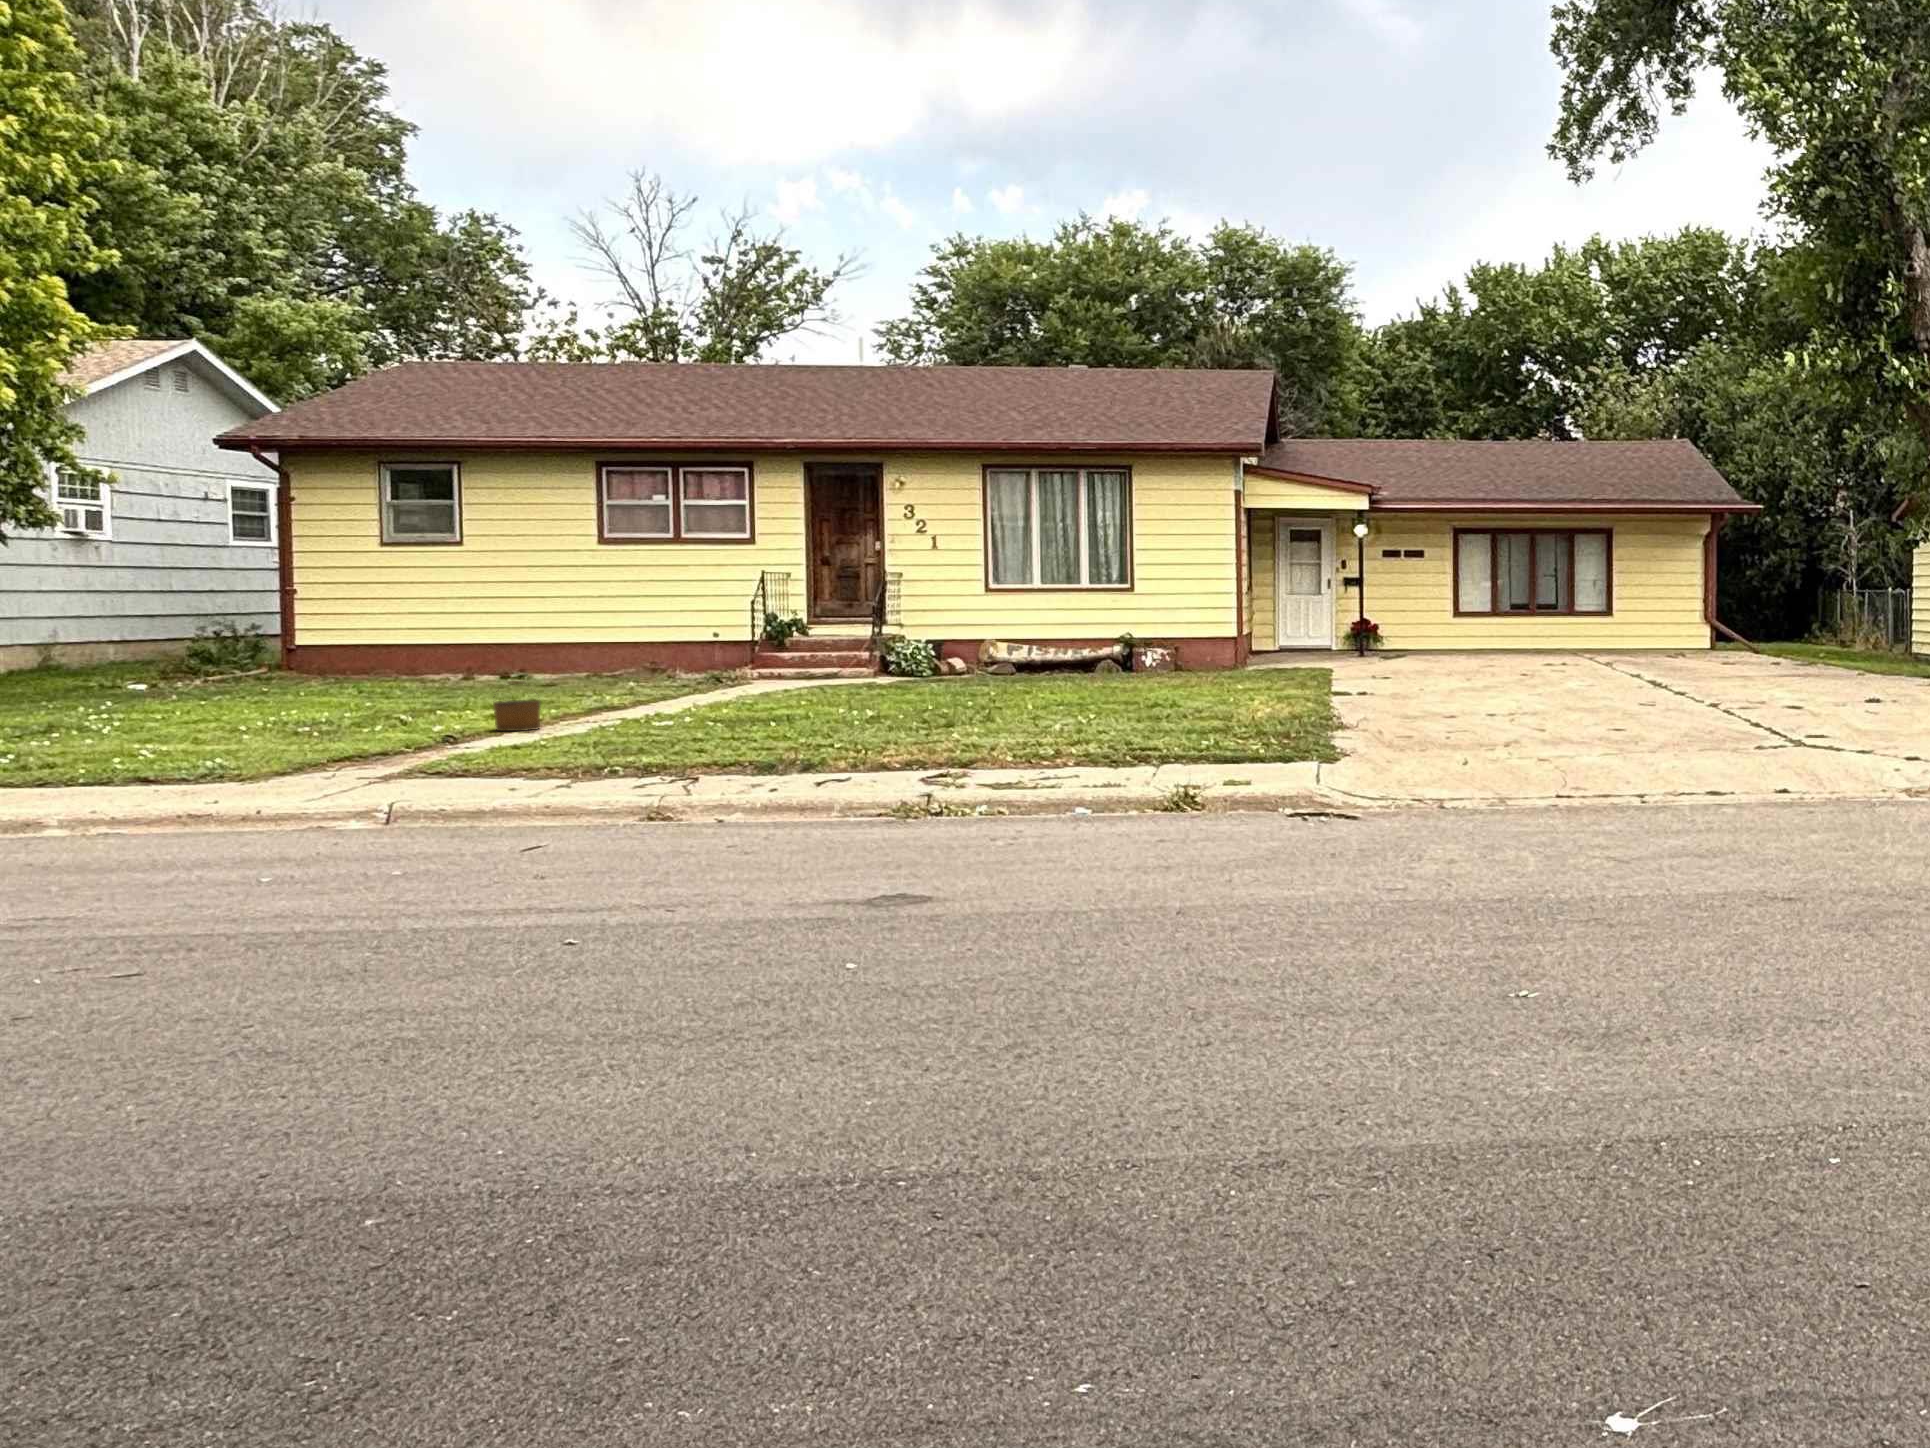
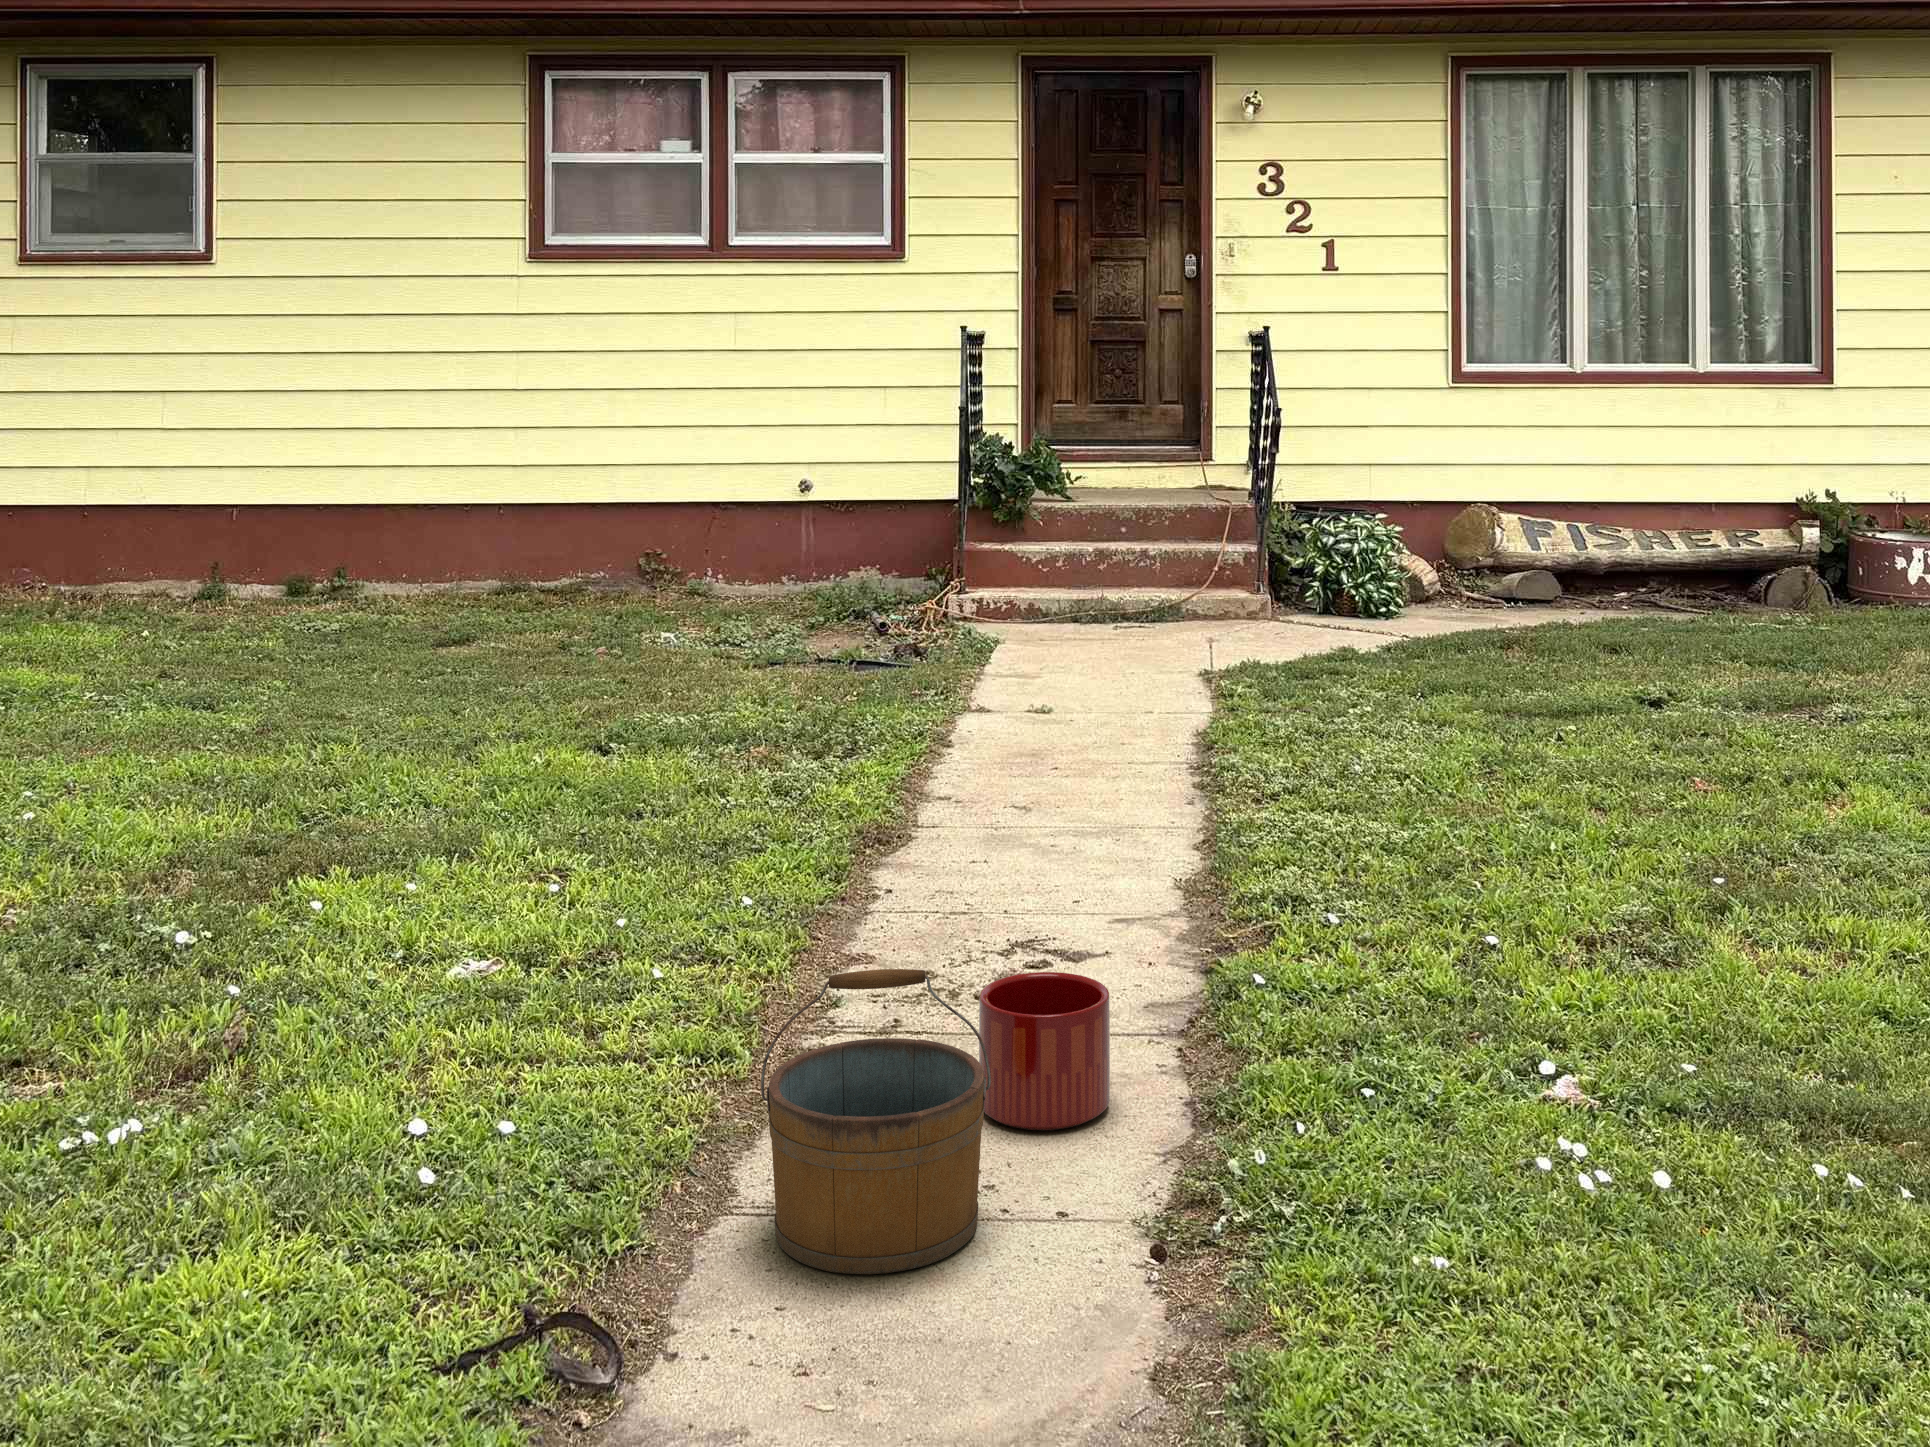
planter: none [560,699,592,725] -> present [979,972,1110,1130]

